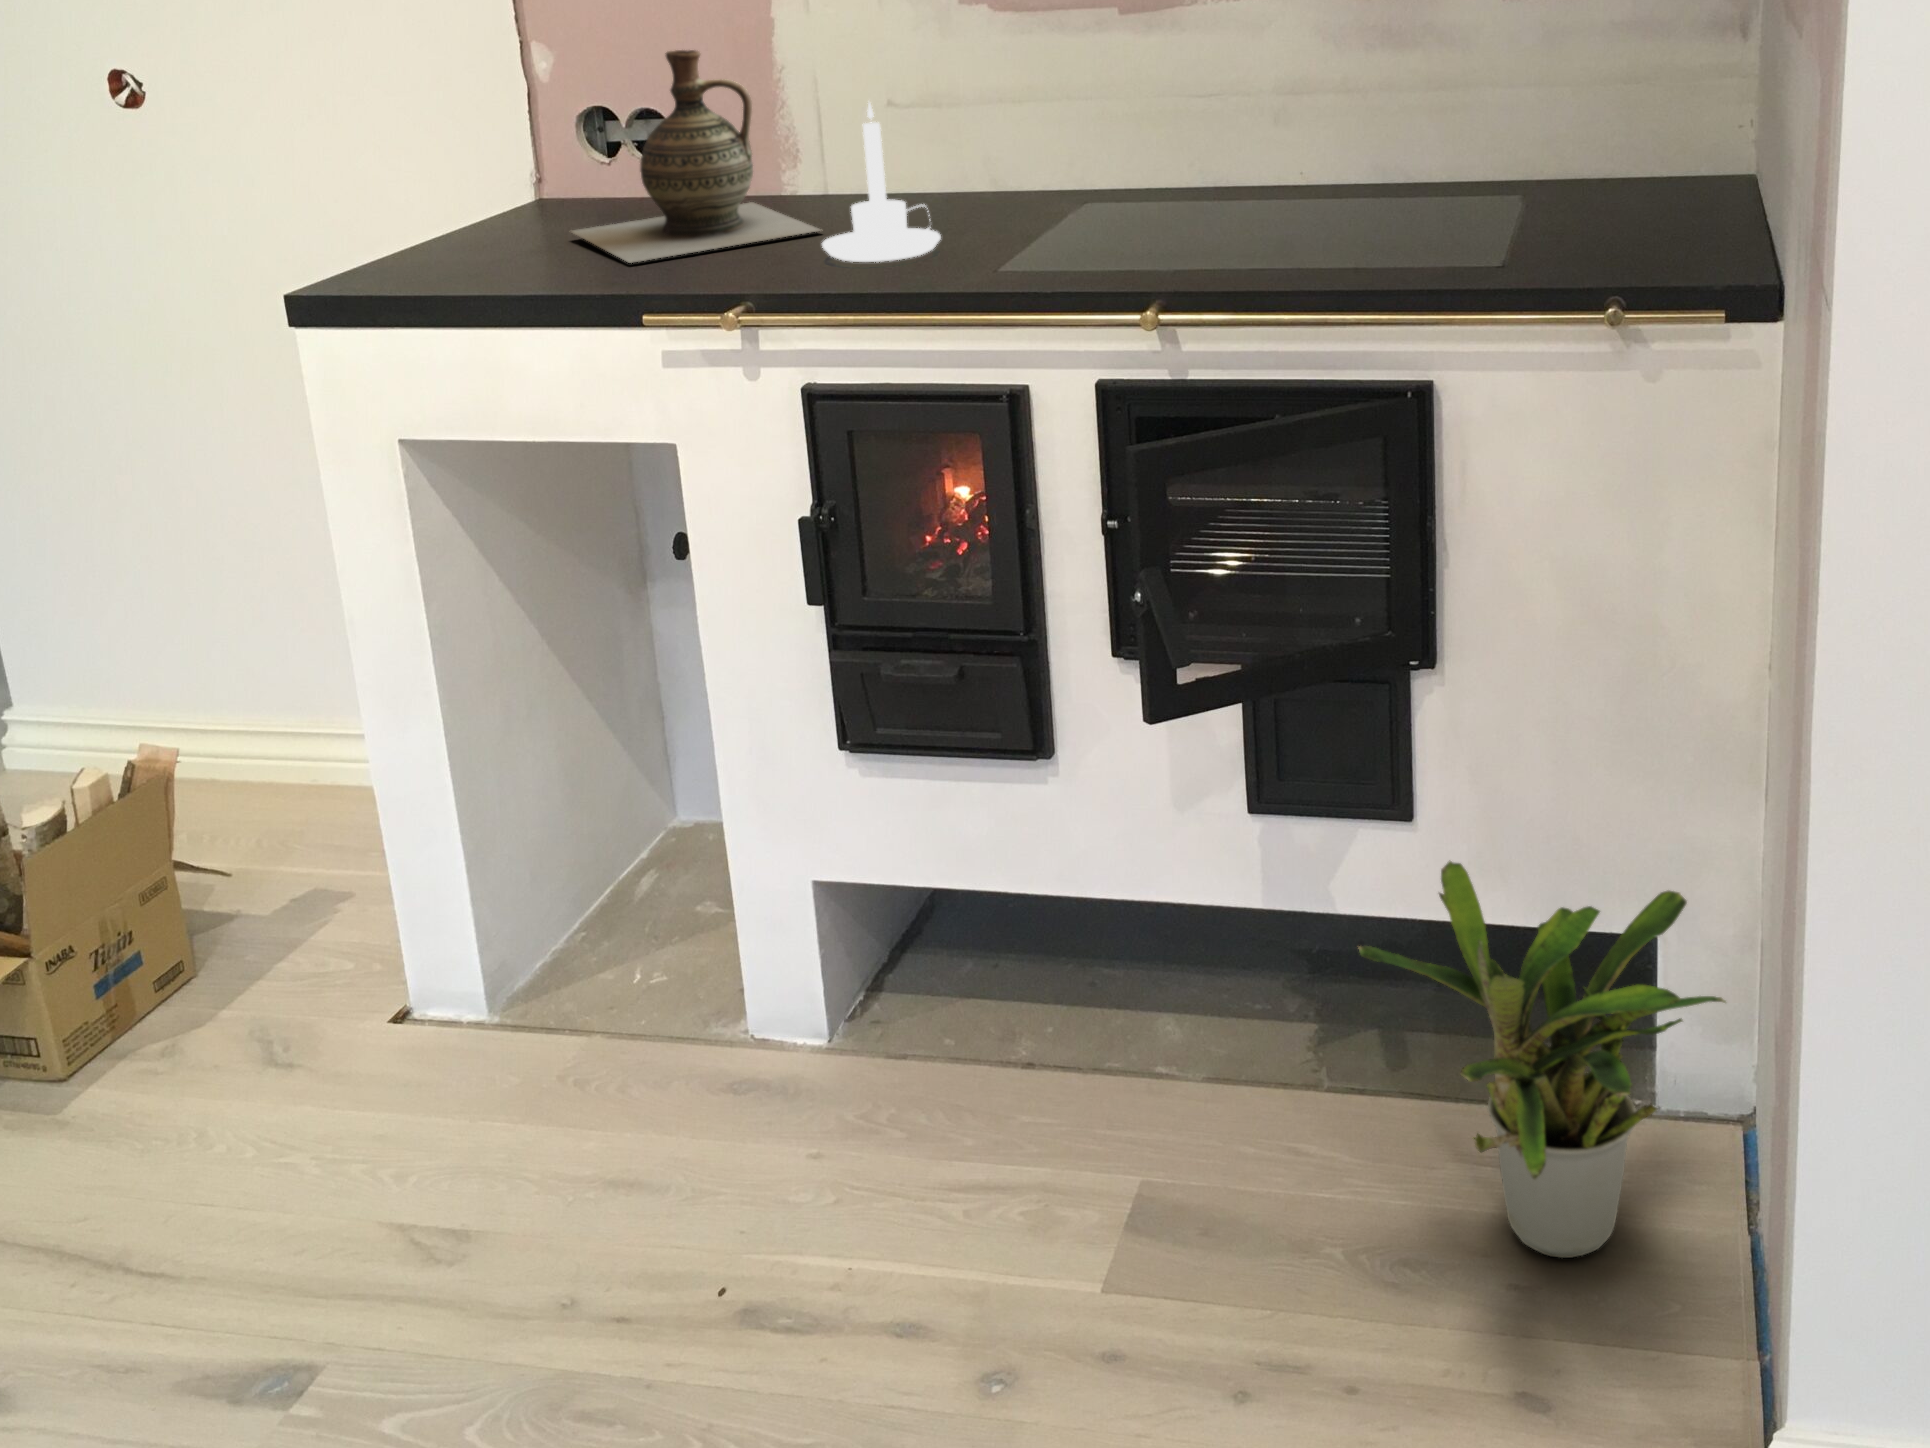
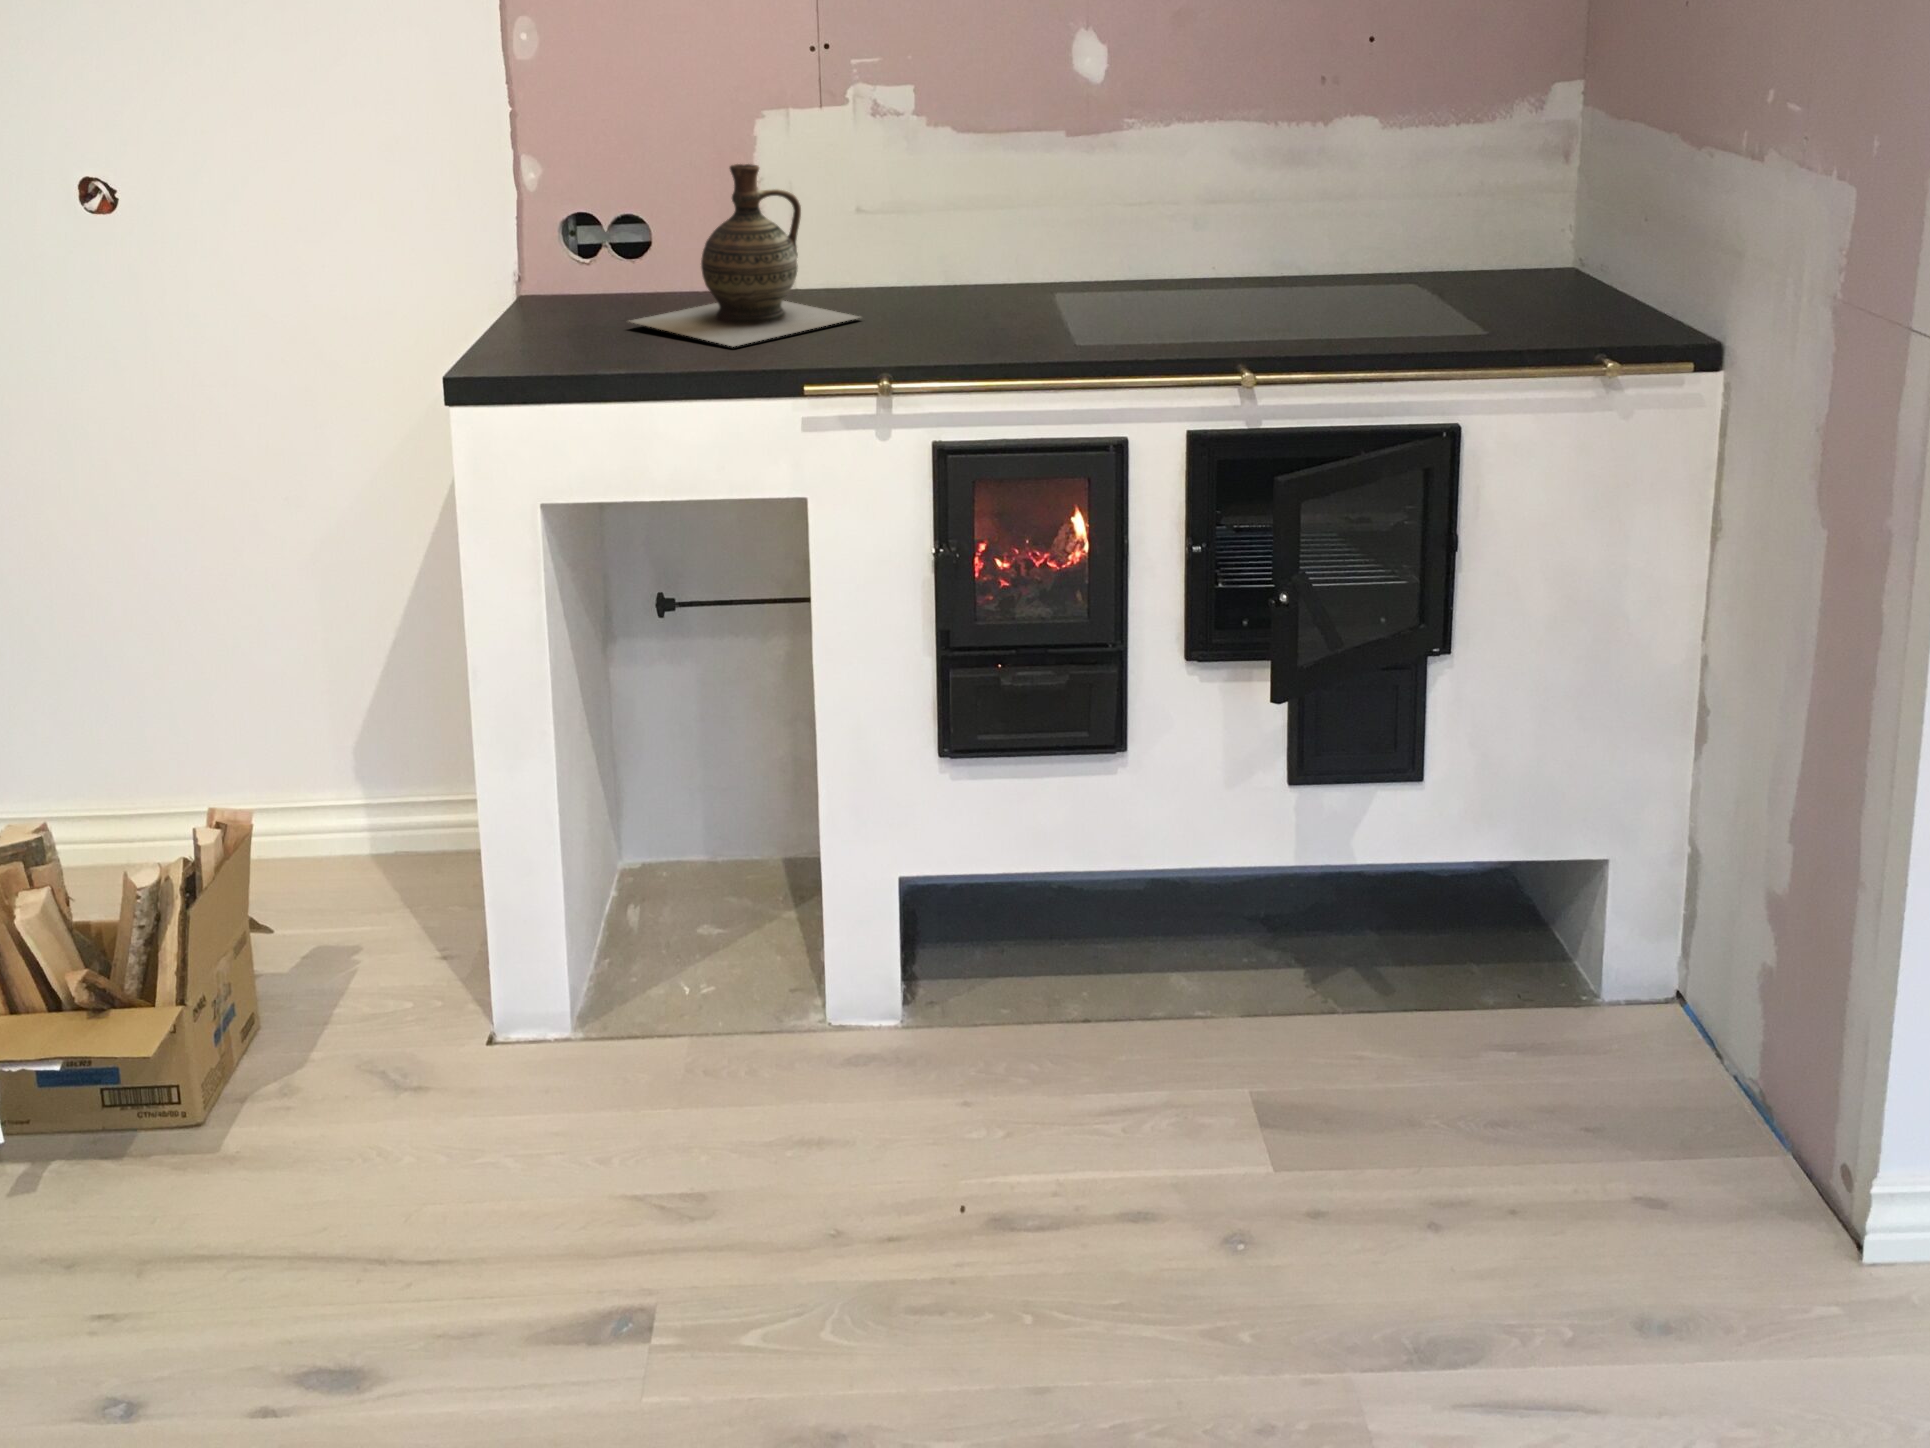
candle holder: present [822,103,941,262] -> none [904,206,1003,342]
potted plant: present [1359,861,1726,1258] -> none [1443,794,1734,1096]

